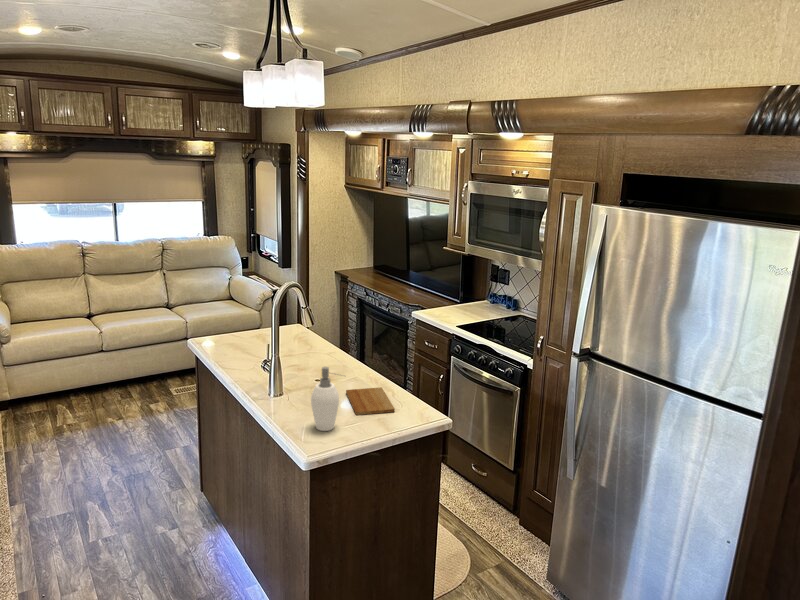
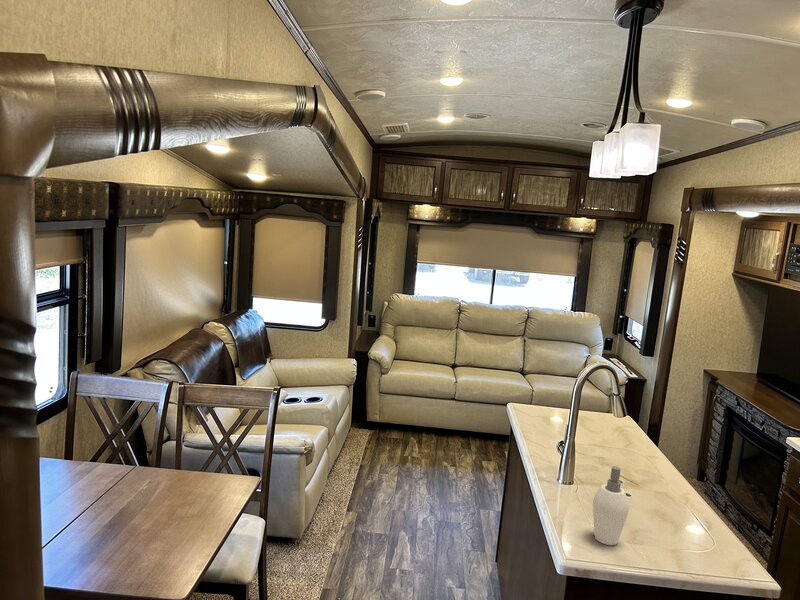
cutting board: present [346,387,395,415] -> none [651,505,708,553]

